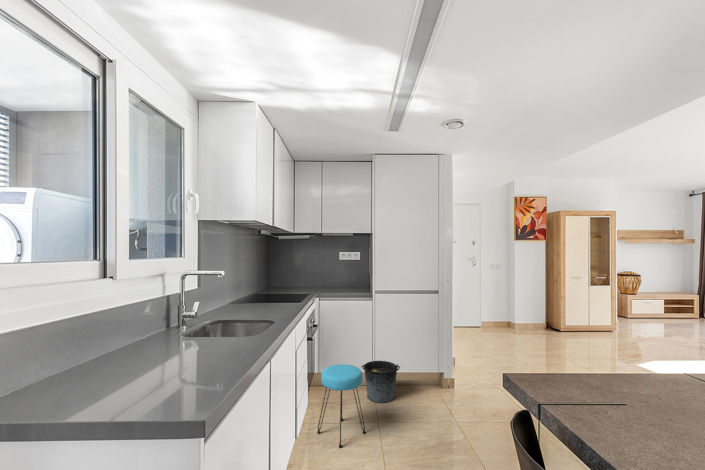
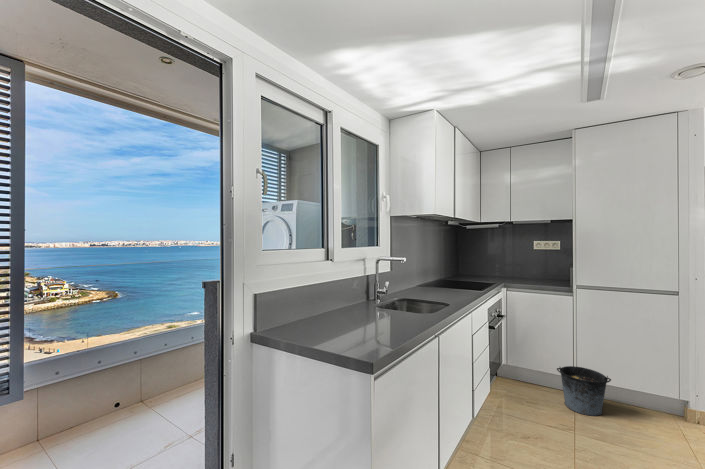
stool: present [317,364,365,447] -> none [499,359,555,440]

